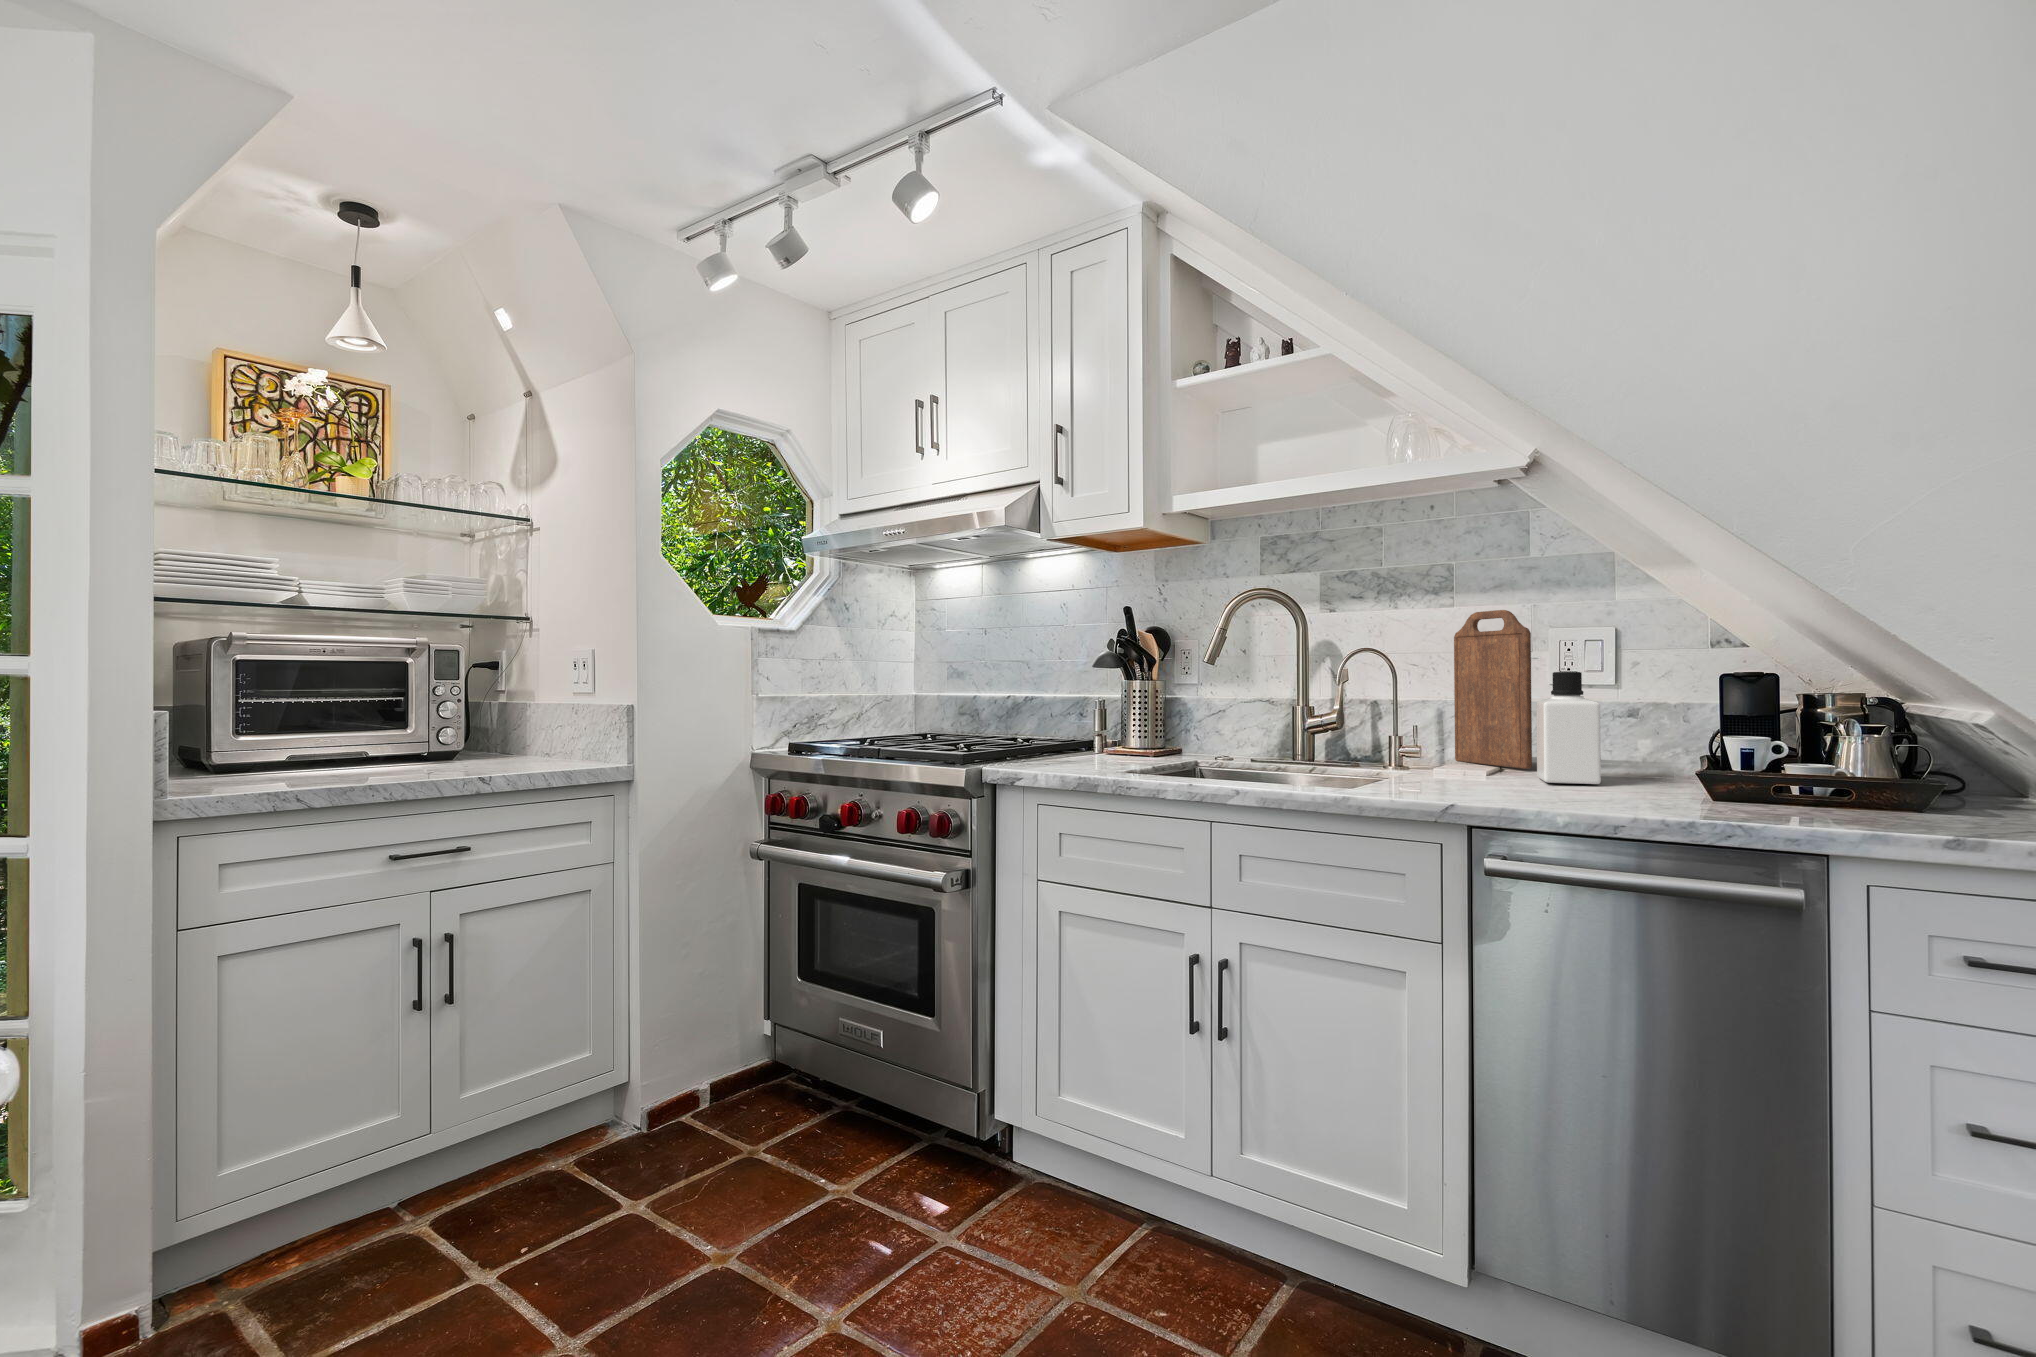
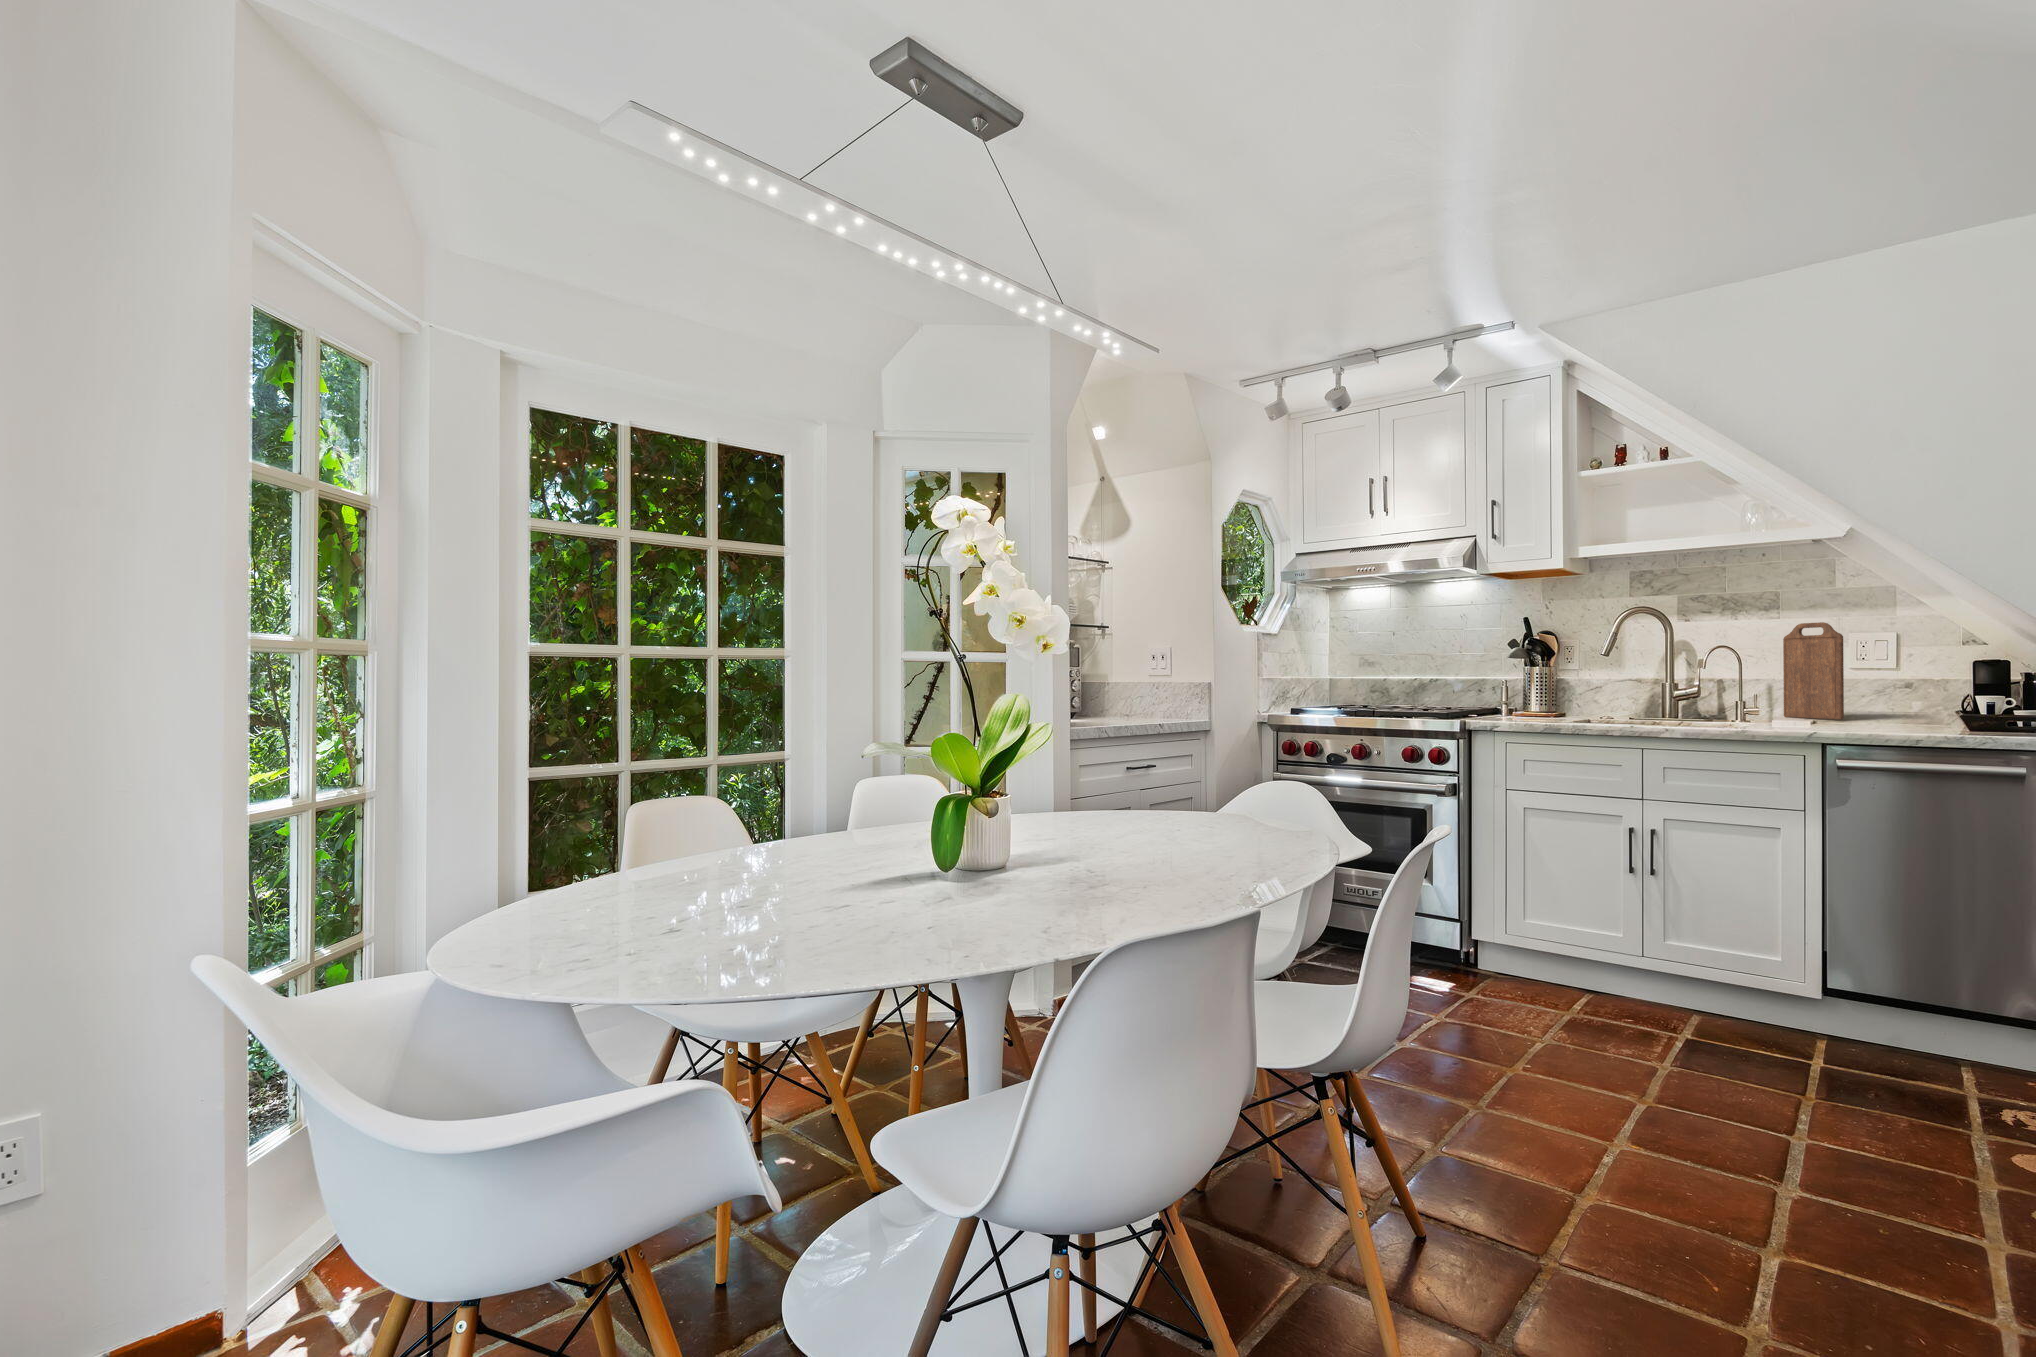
bottle: present [1536,672,1601,784] -> none [1851,660,1896,725]

